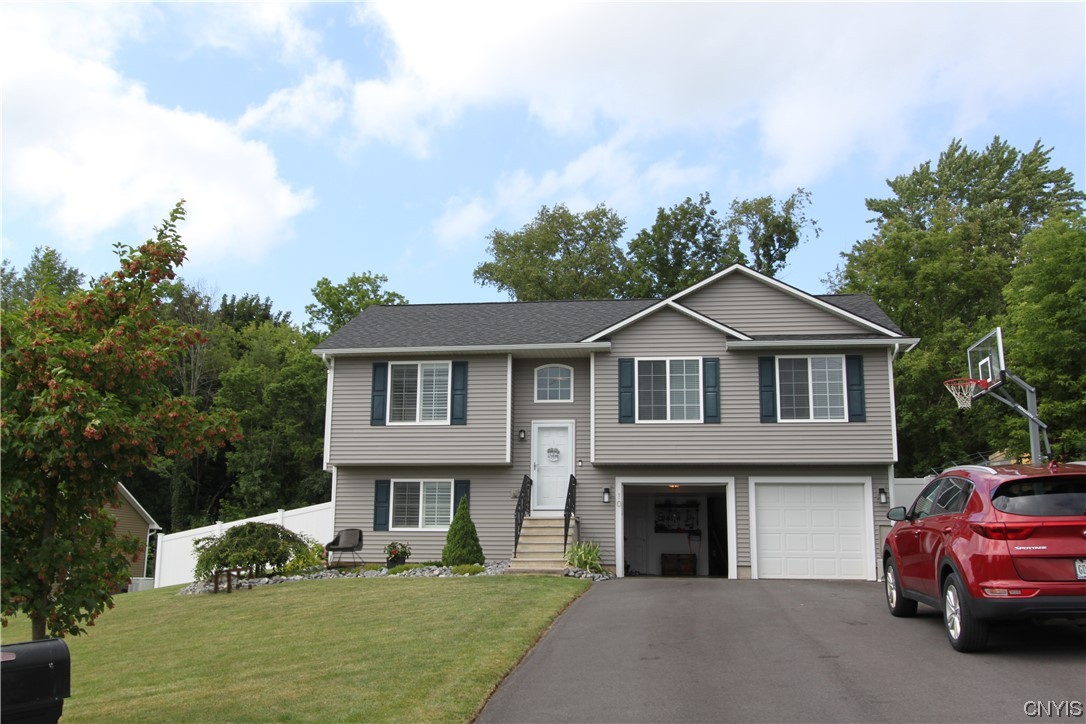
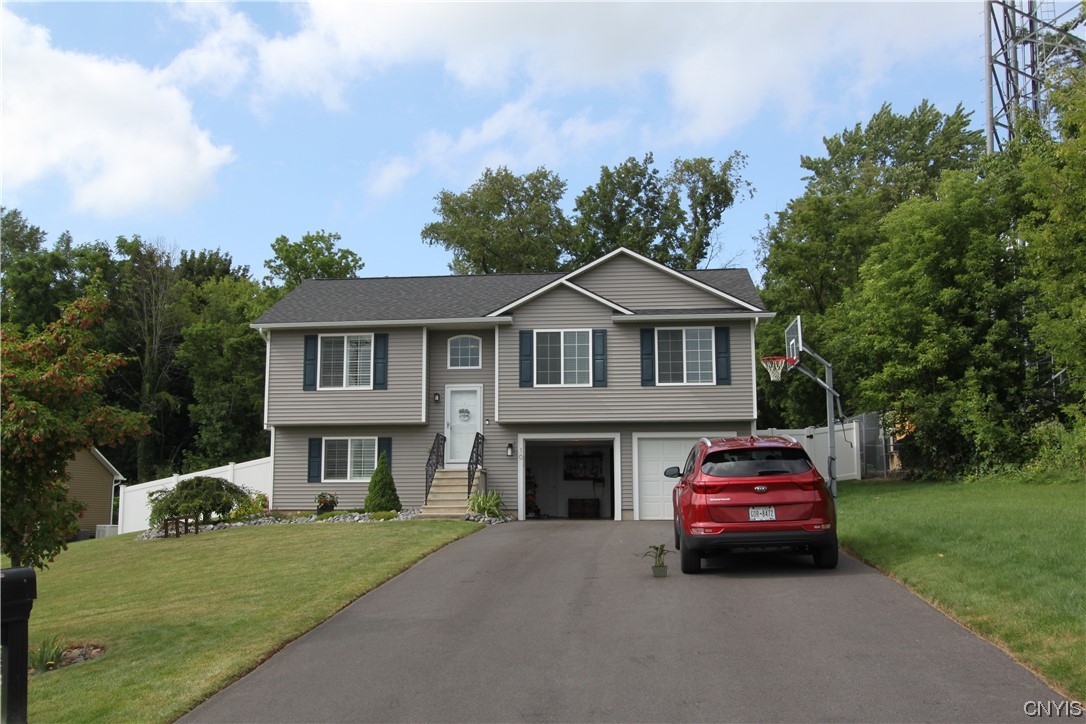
lounge chair: present [325,528,365,569] -> none [264,480,301,516]
potted plant: none [889,608,942,653] -> present [643,544,676,577]

